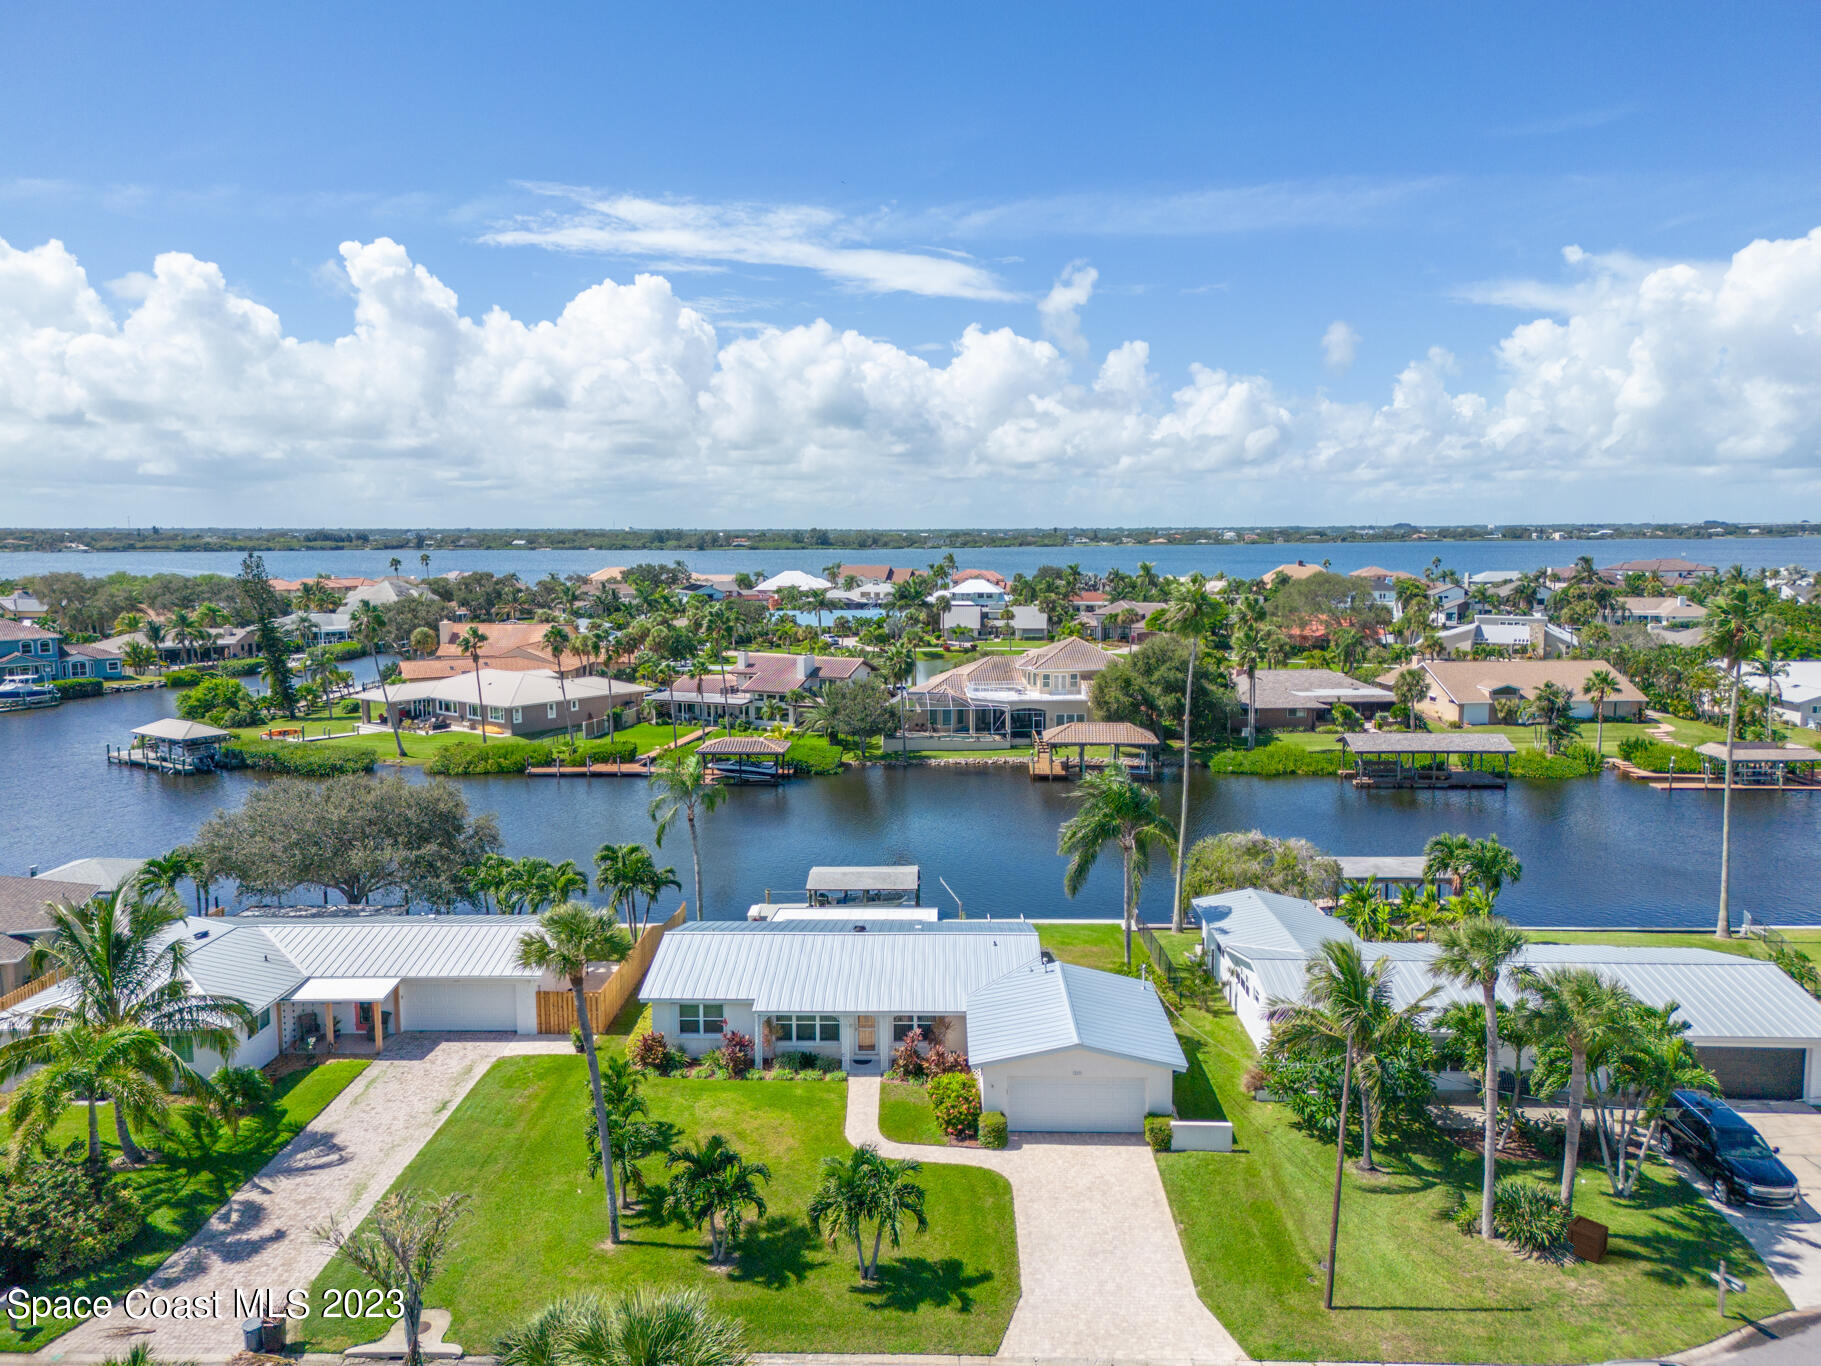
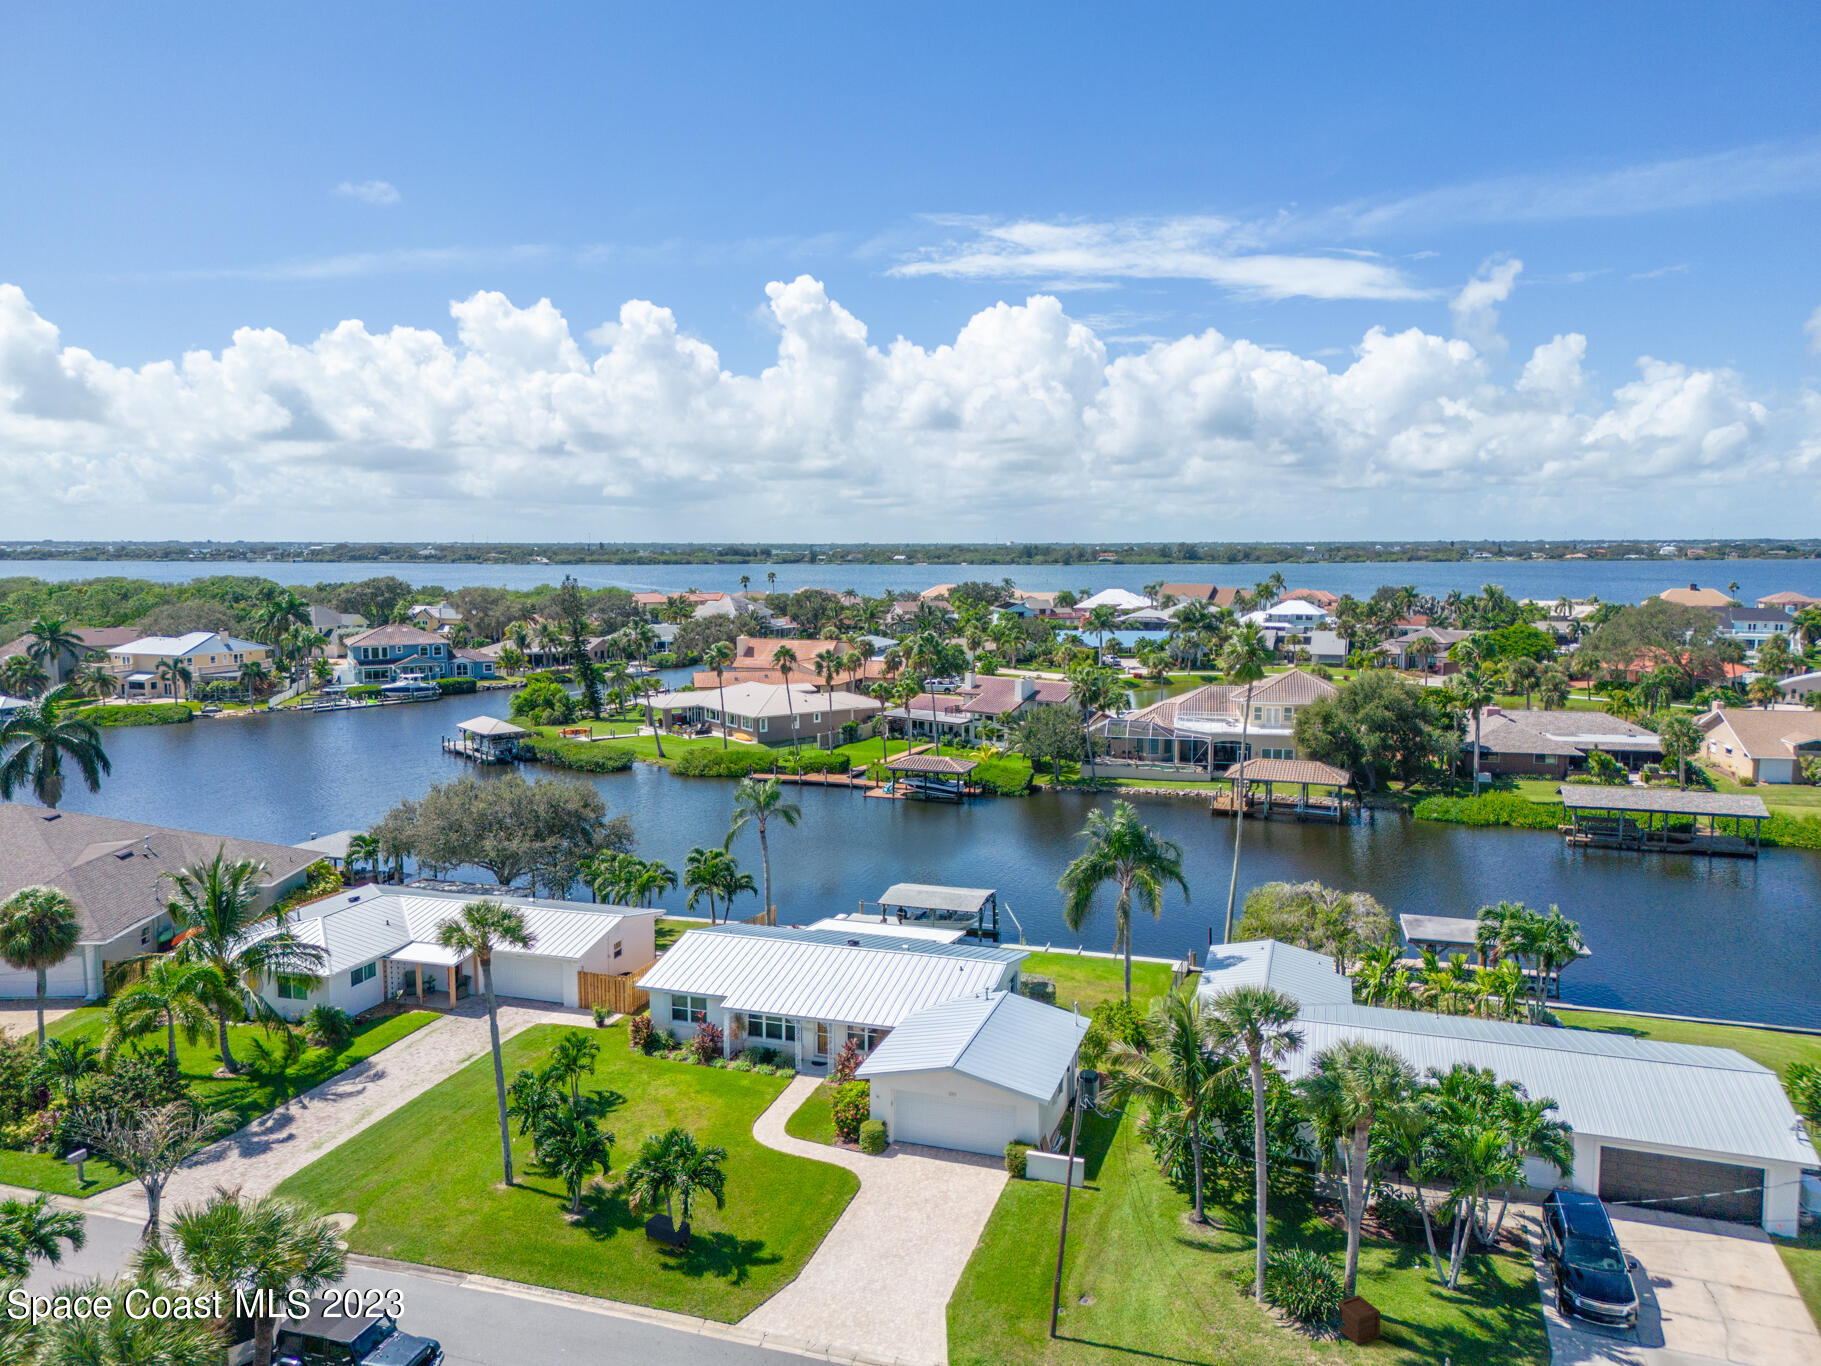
bench: none [830,1250,883,1290] -> present [645,1213,691,1251]

